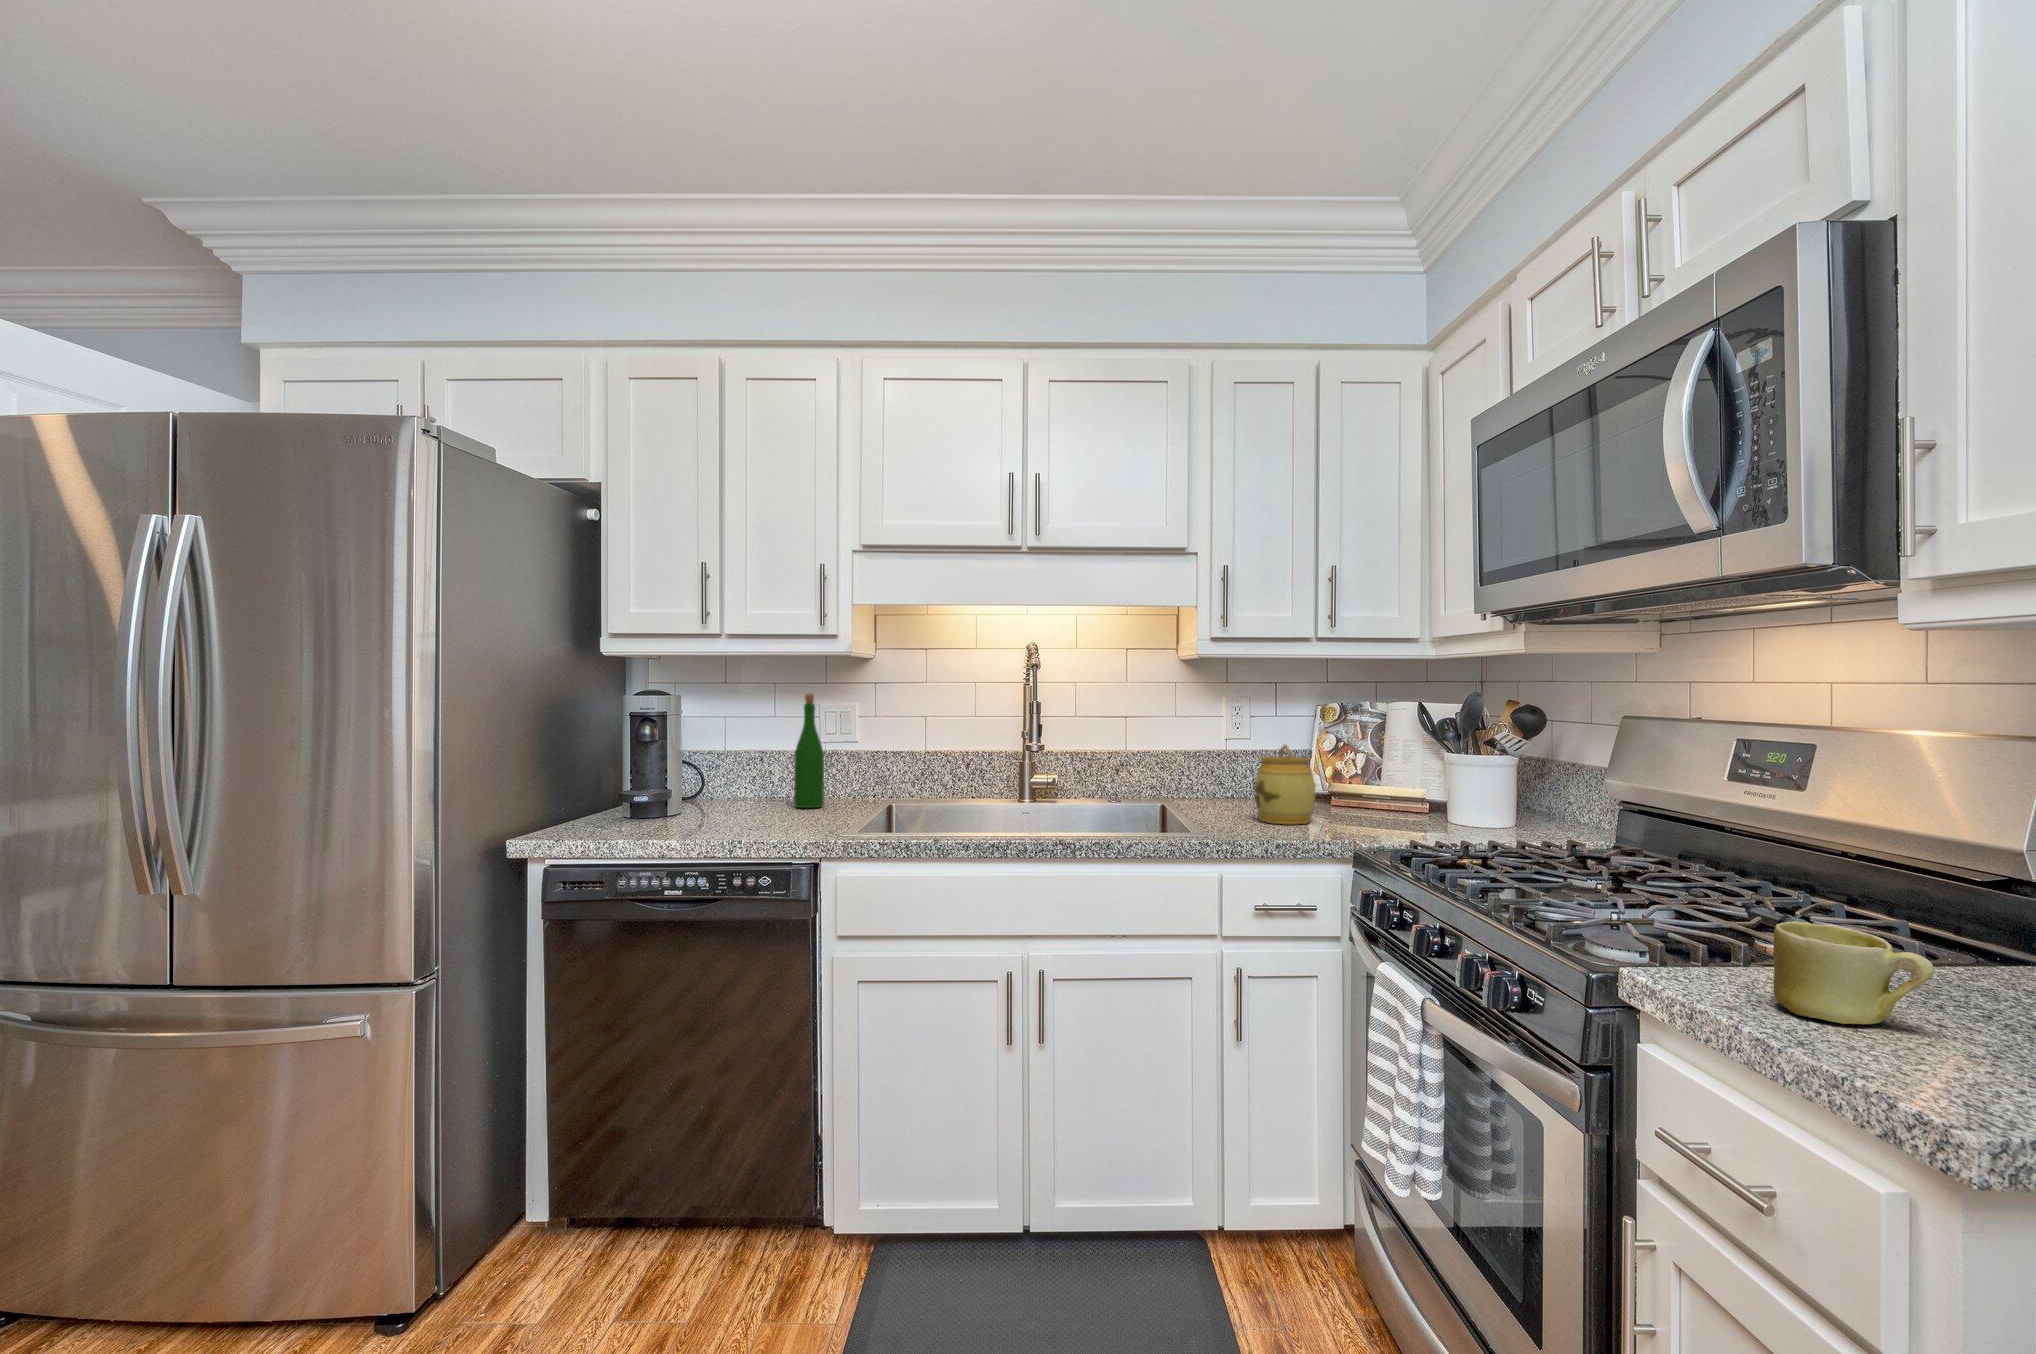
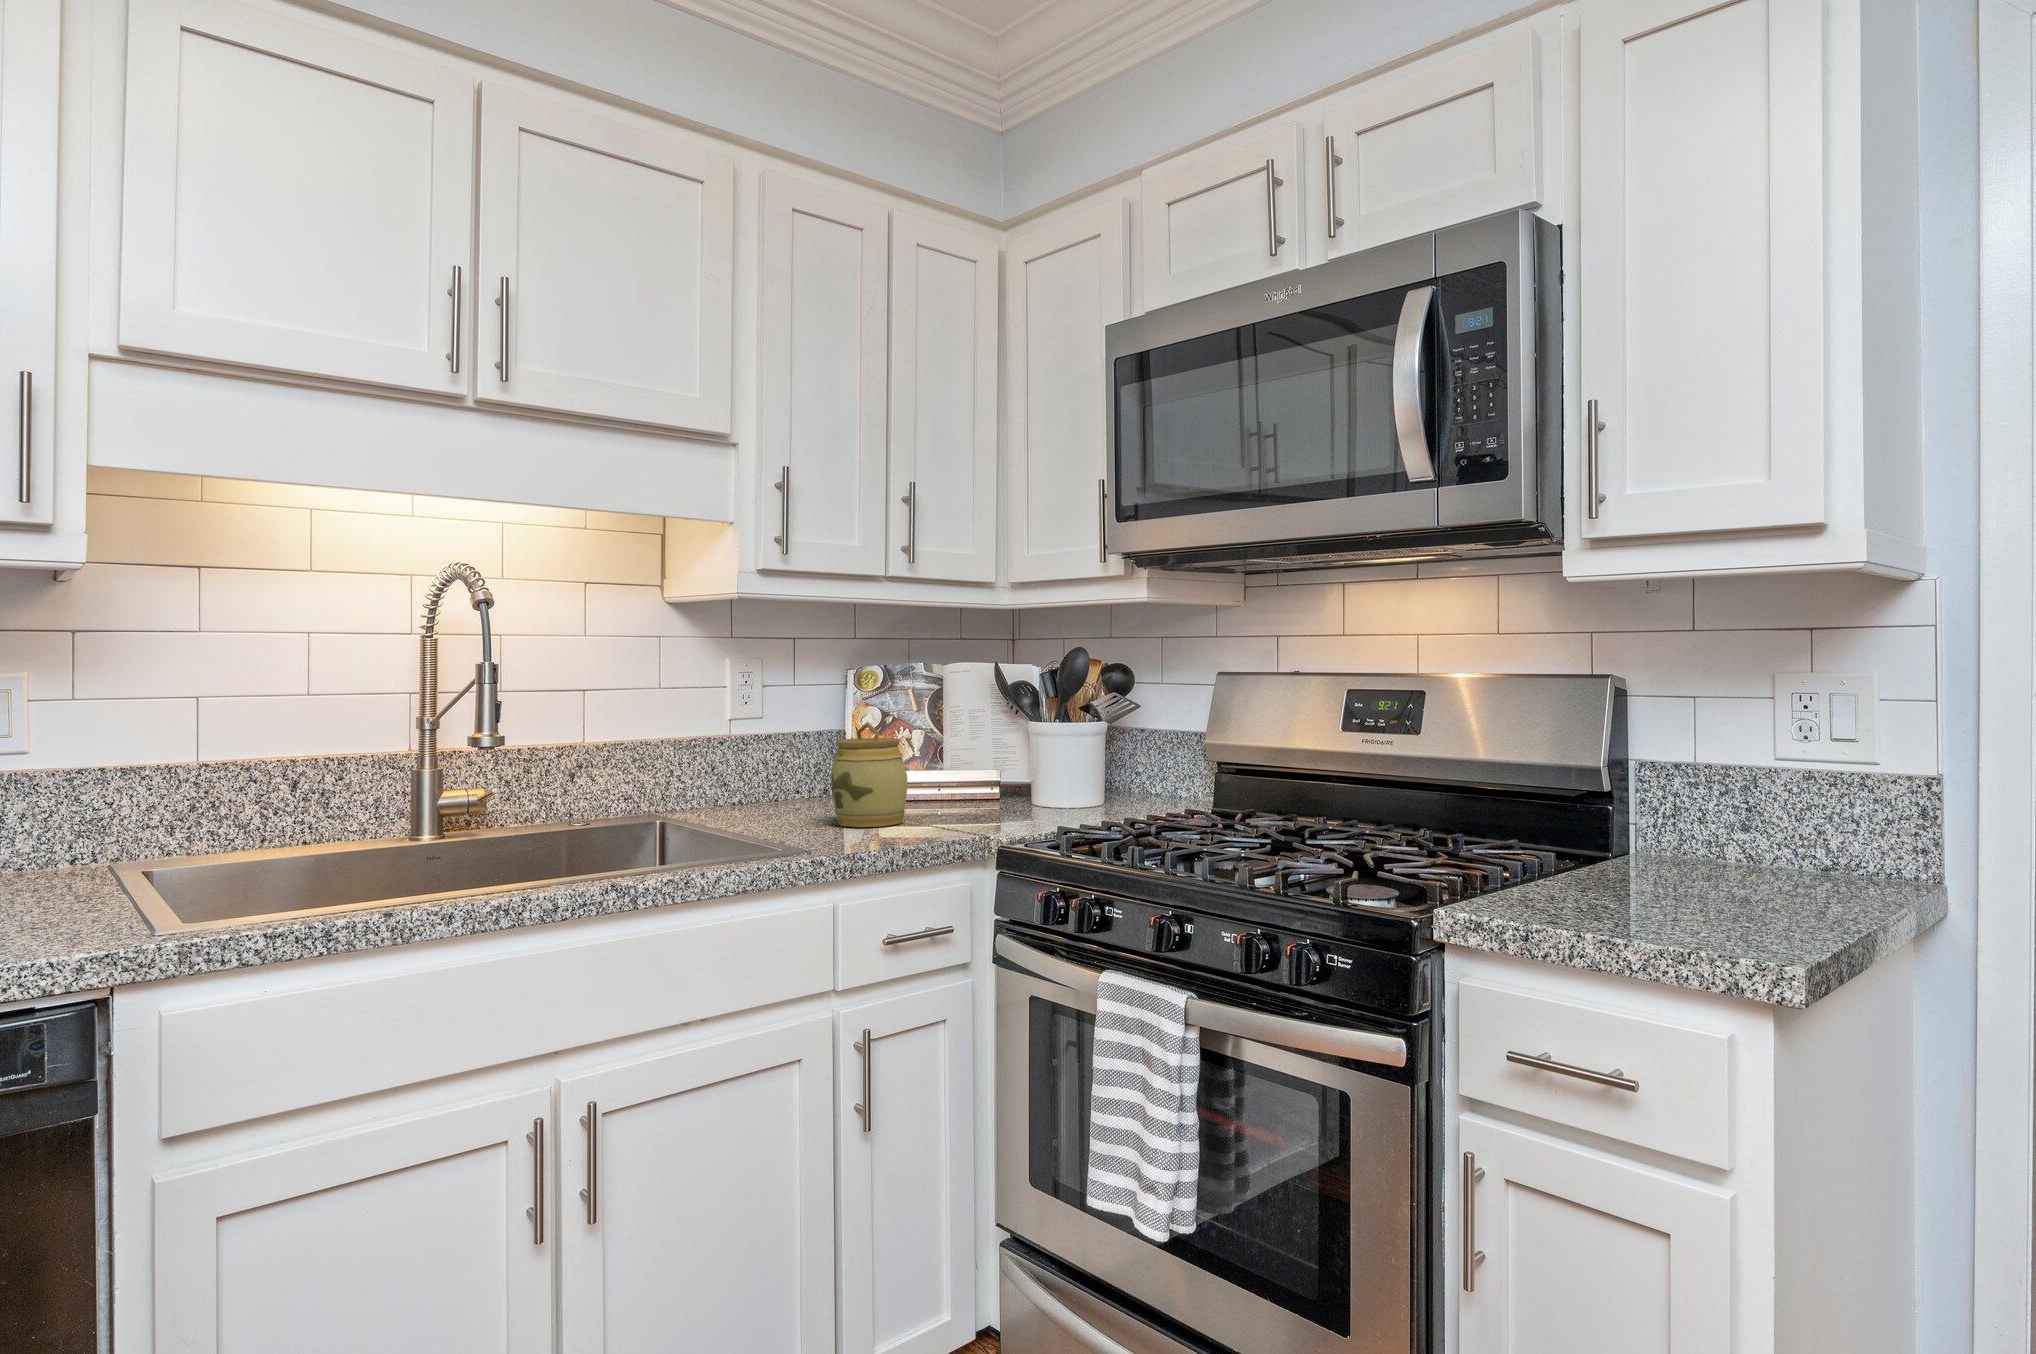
wine bottle: present [794,693,824,808] -> none [47,684,108,892]
mug: present [1773,921,1935,1024] -> none [1574,839,1690,919]

